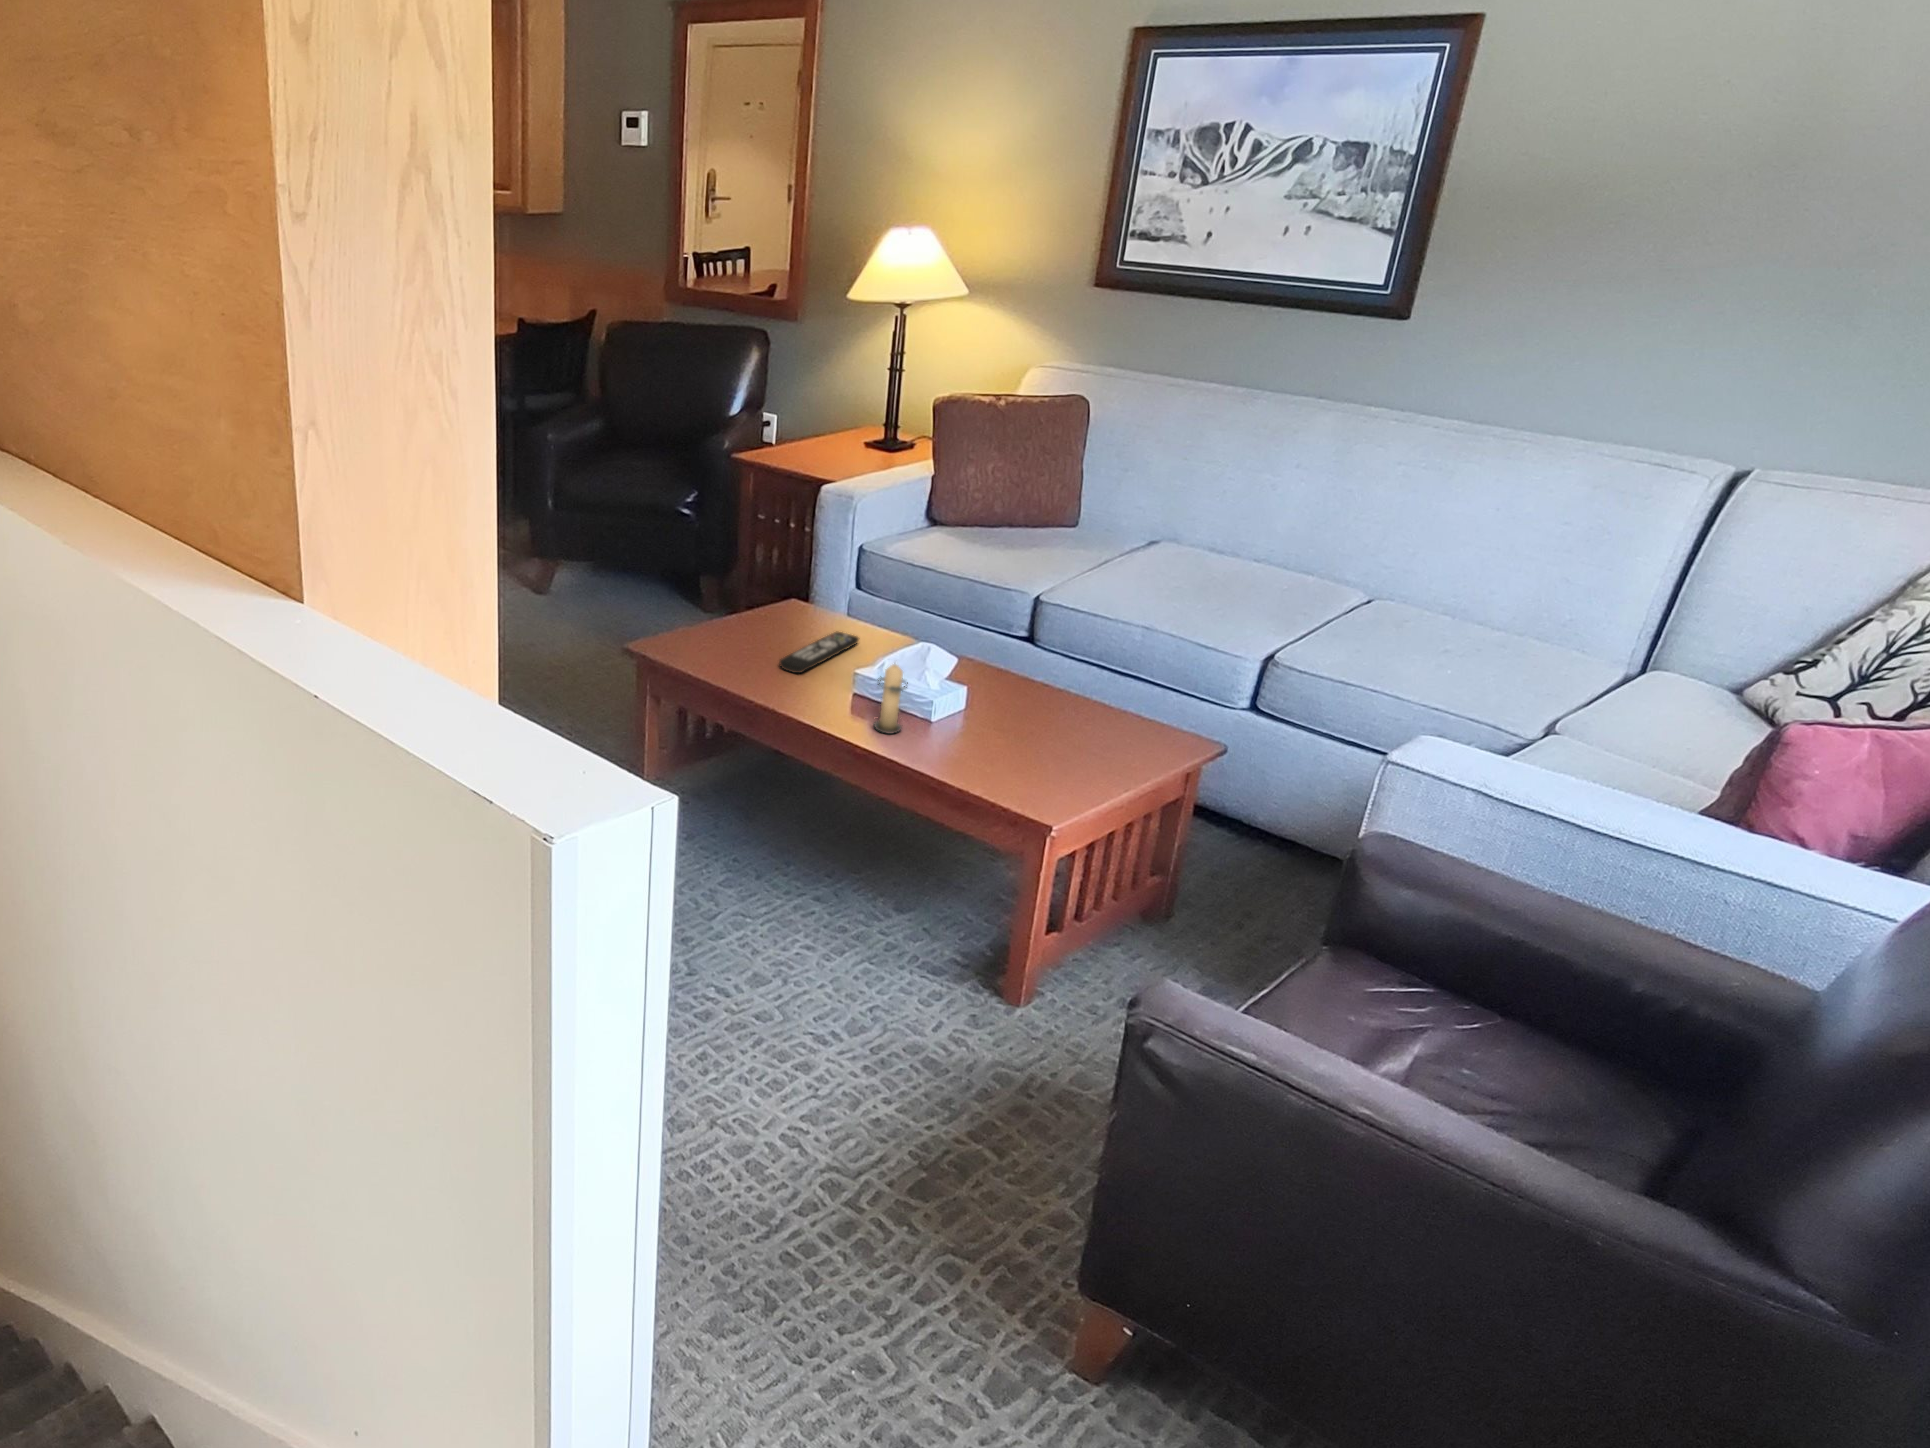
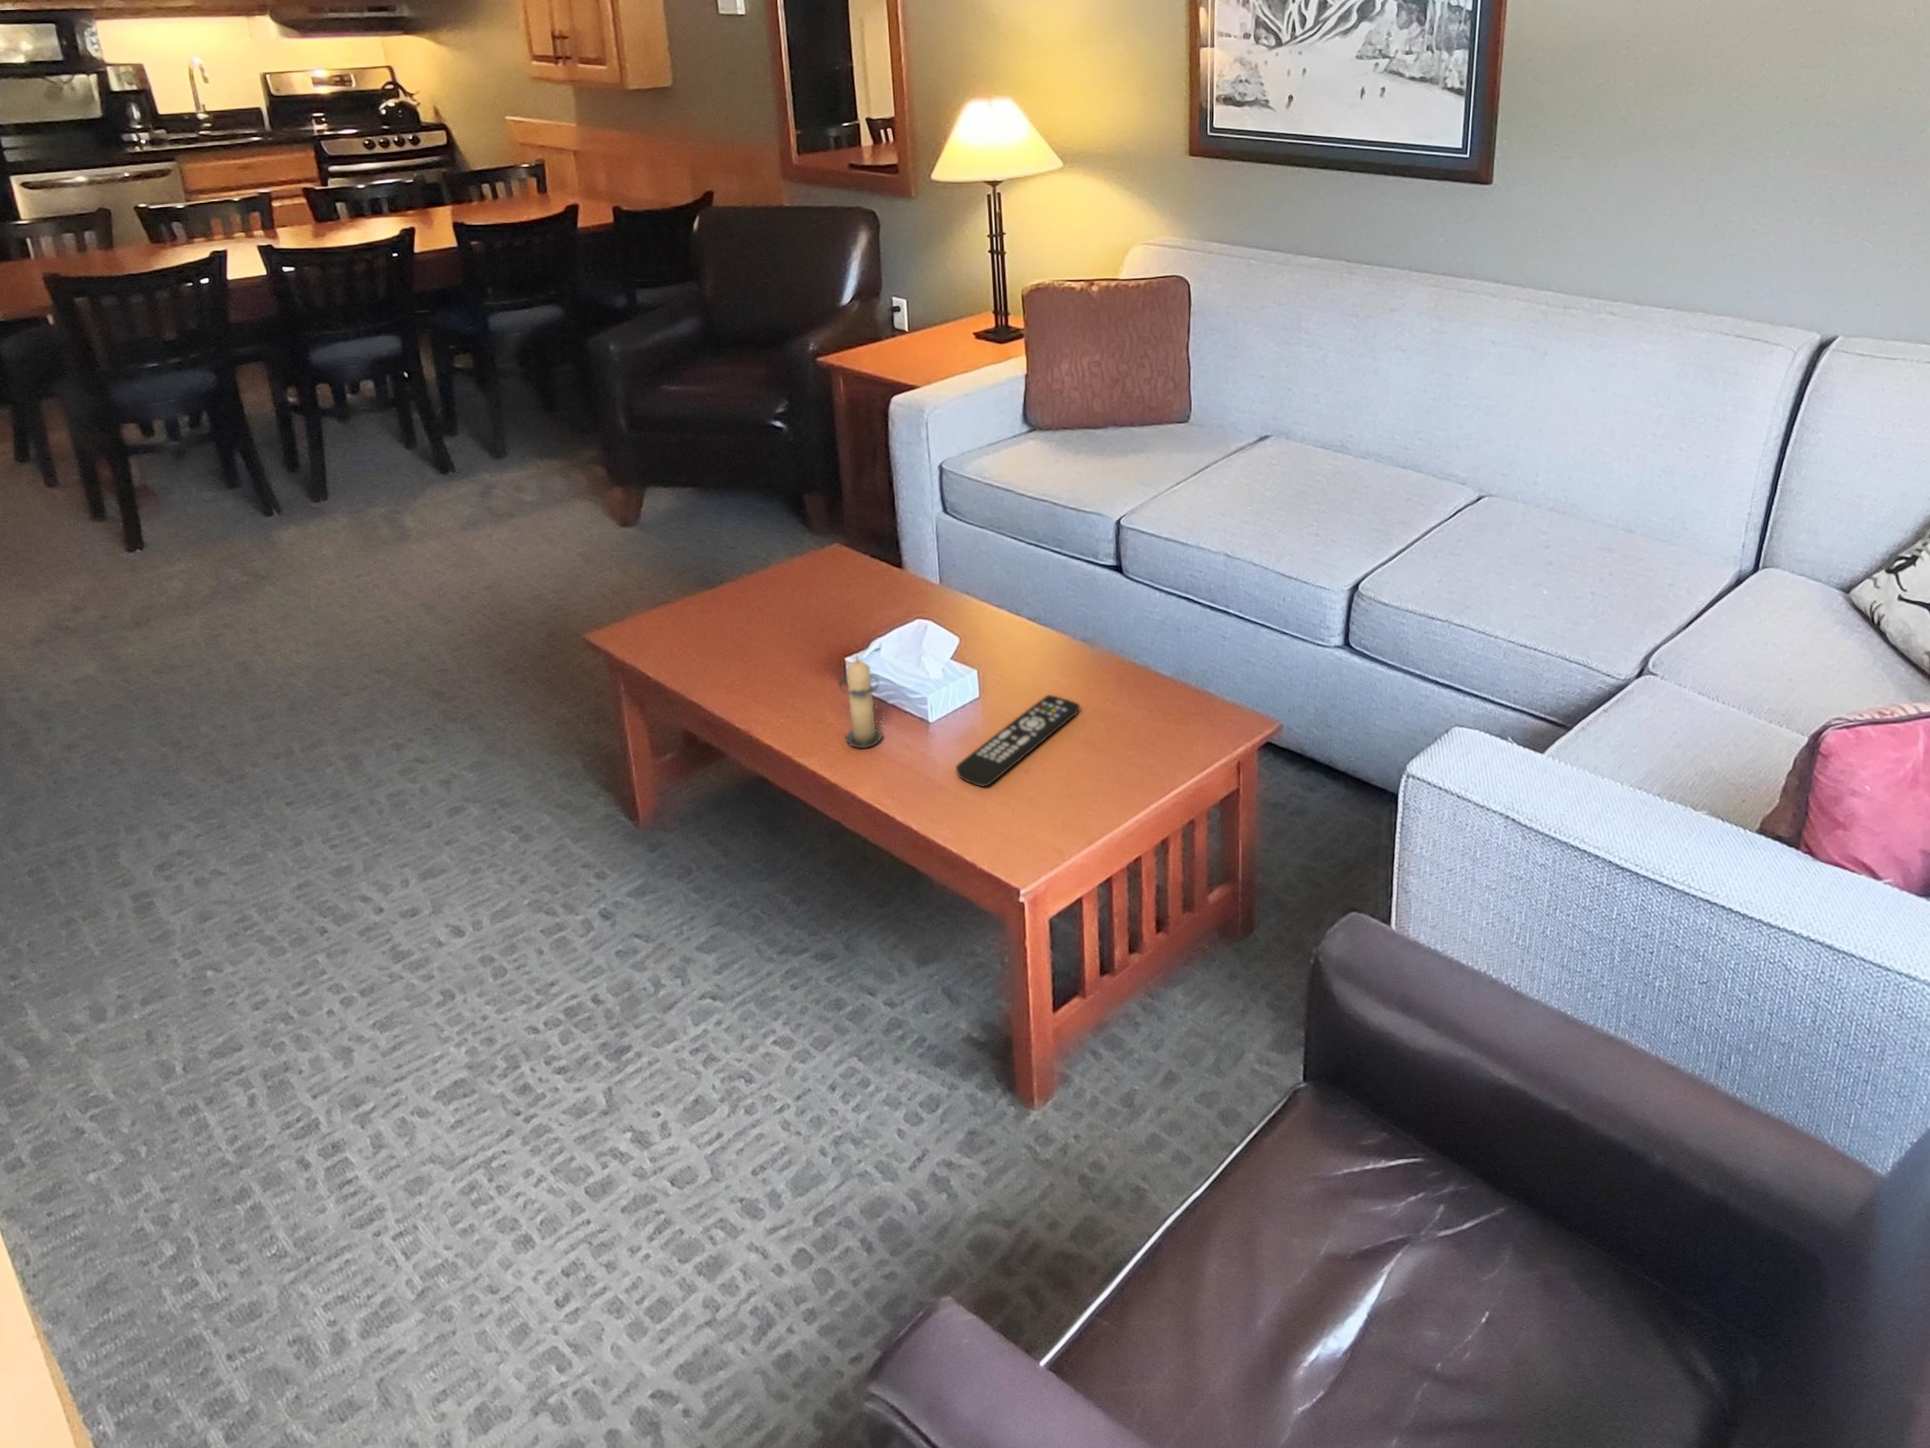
remote control: present [779,632,859,673] -> present [956,695,1080,786]

